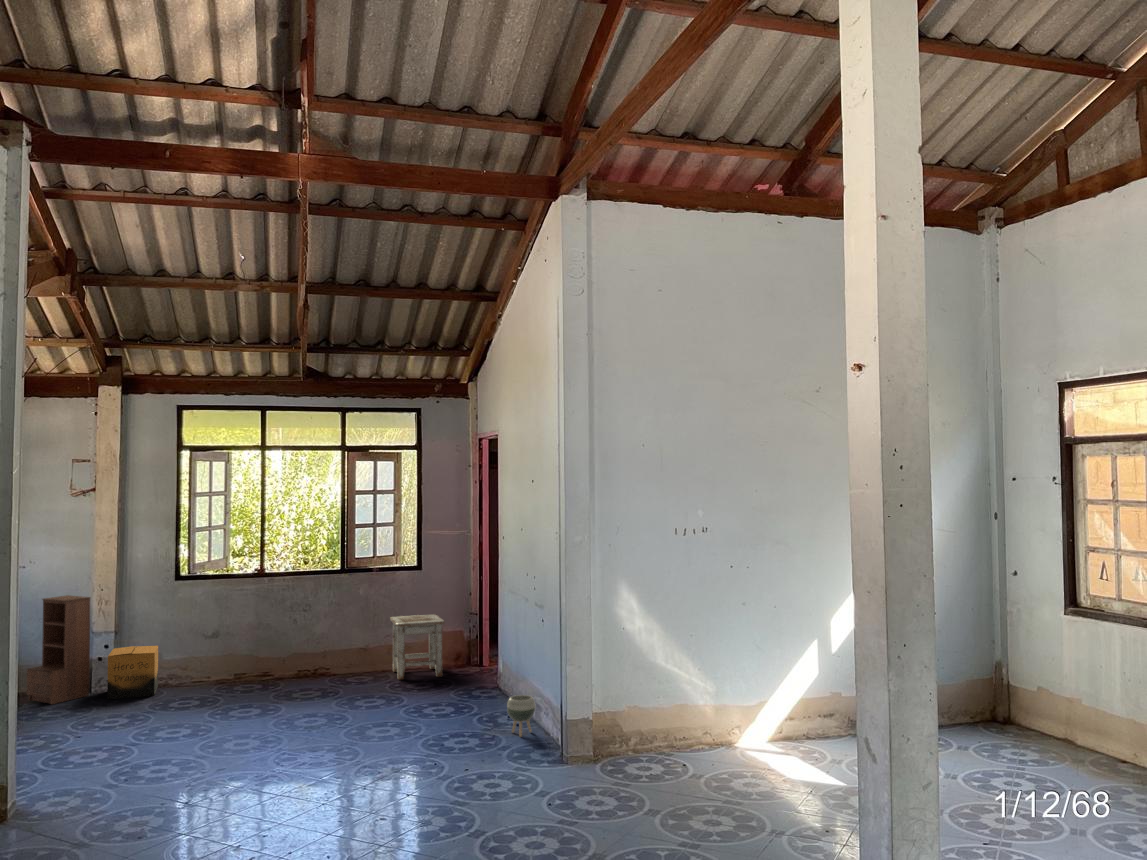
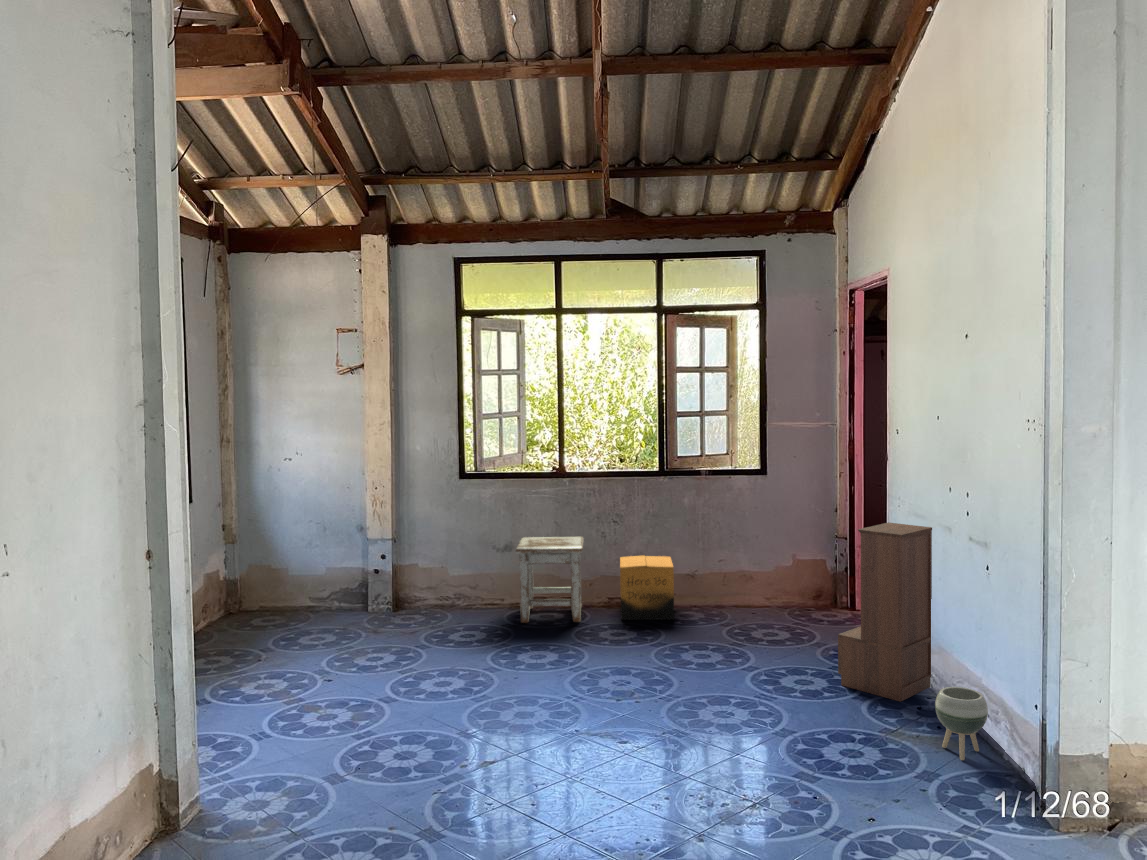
bookshelf: present [26,595,90,704] -> present [838,522,932,702]
stool: present [390,614,445,680] -> present [516,537,584,623]
cardboard box: present [107,646,158,699] -> present [620,556,674,620]

